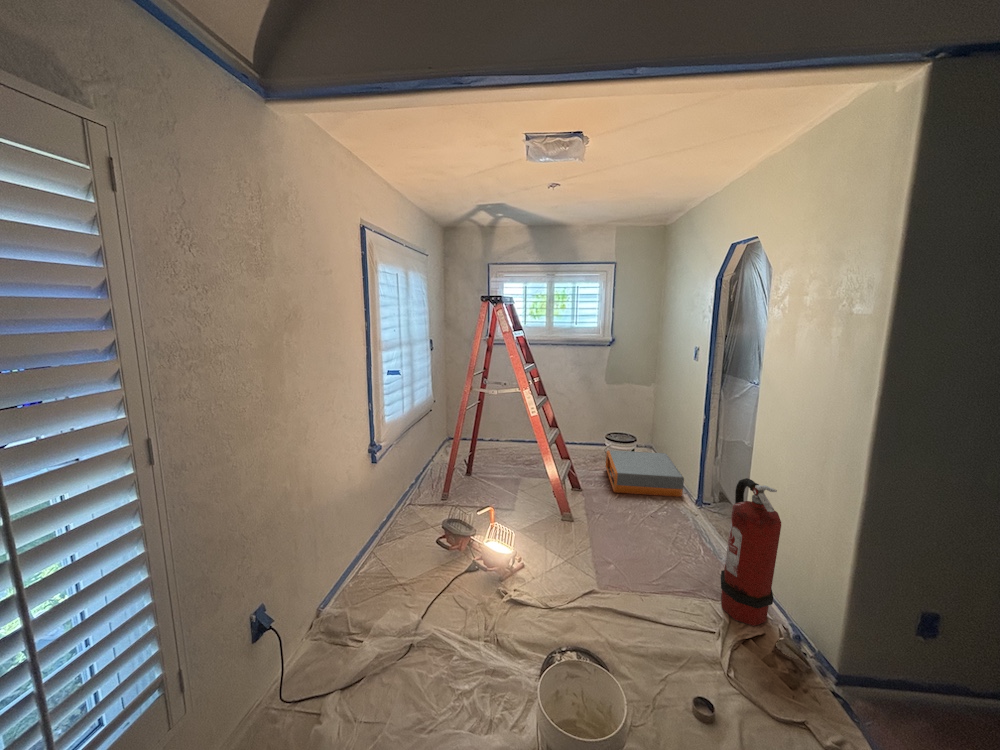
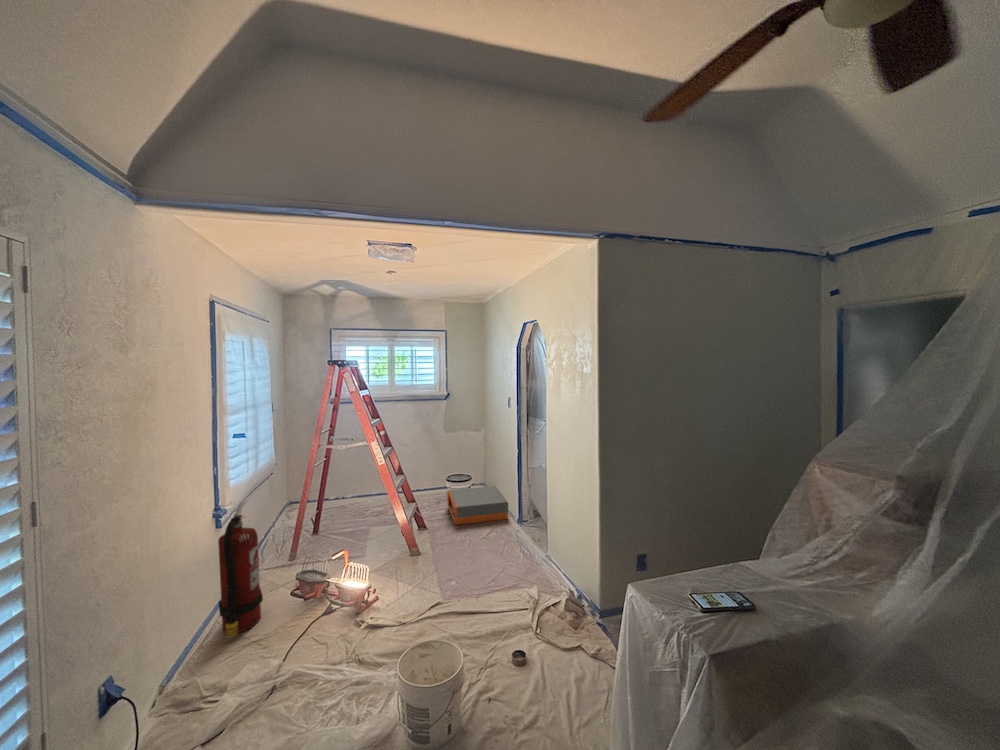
fire extinguisher: present [721,478,781,626] -> present [218,502,263,638]

